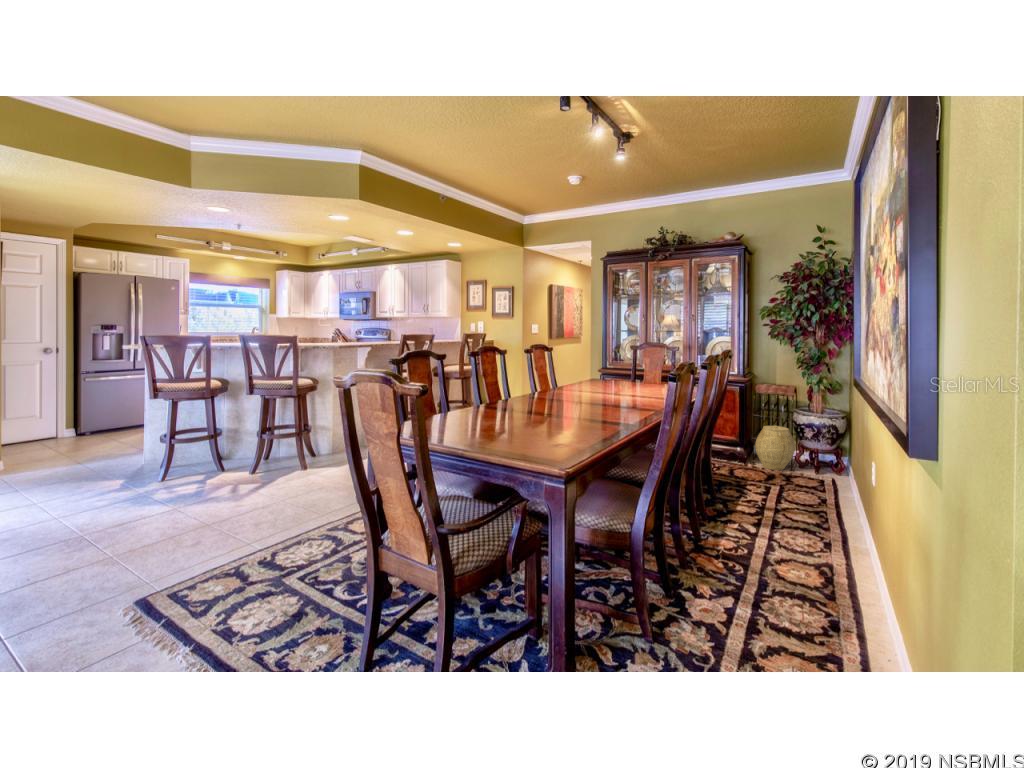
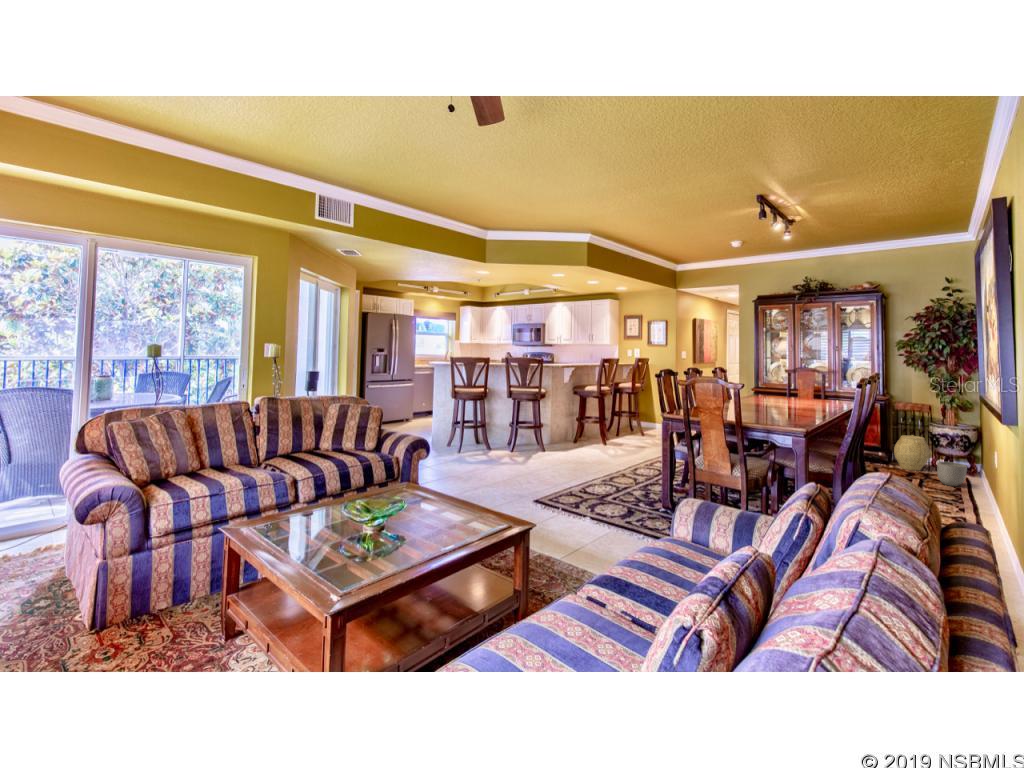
planter: none [801,463,836,496] -> present [937,462,967,486]

